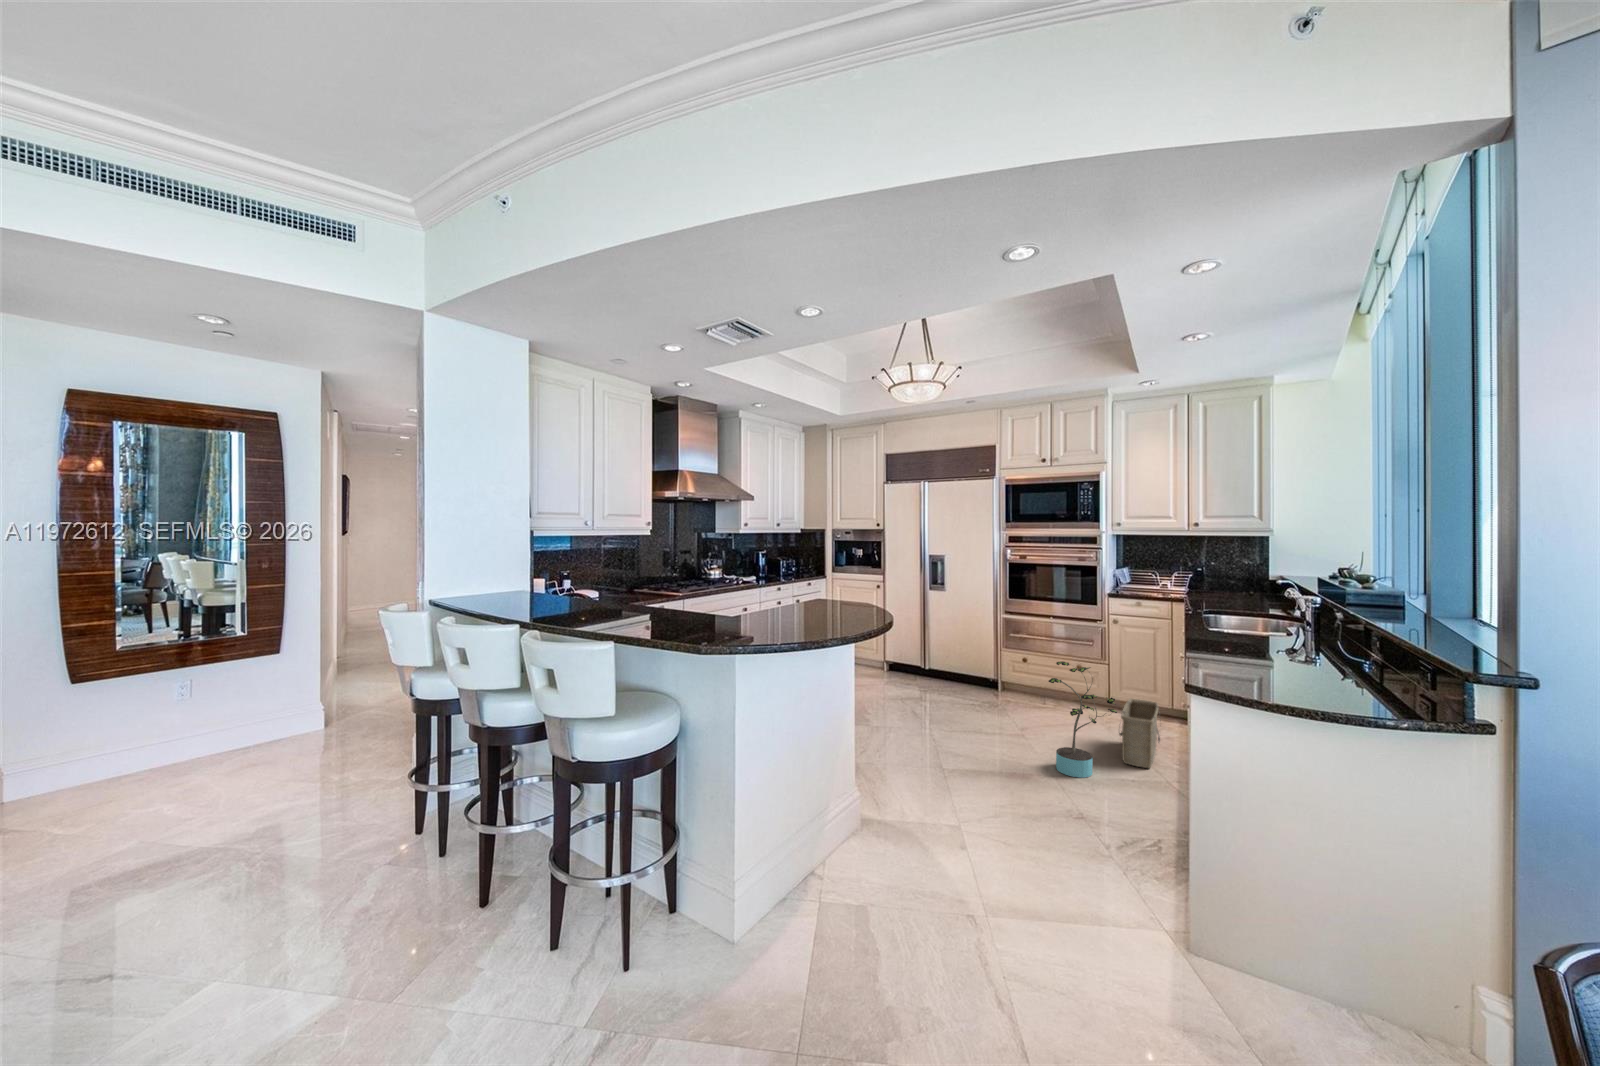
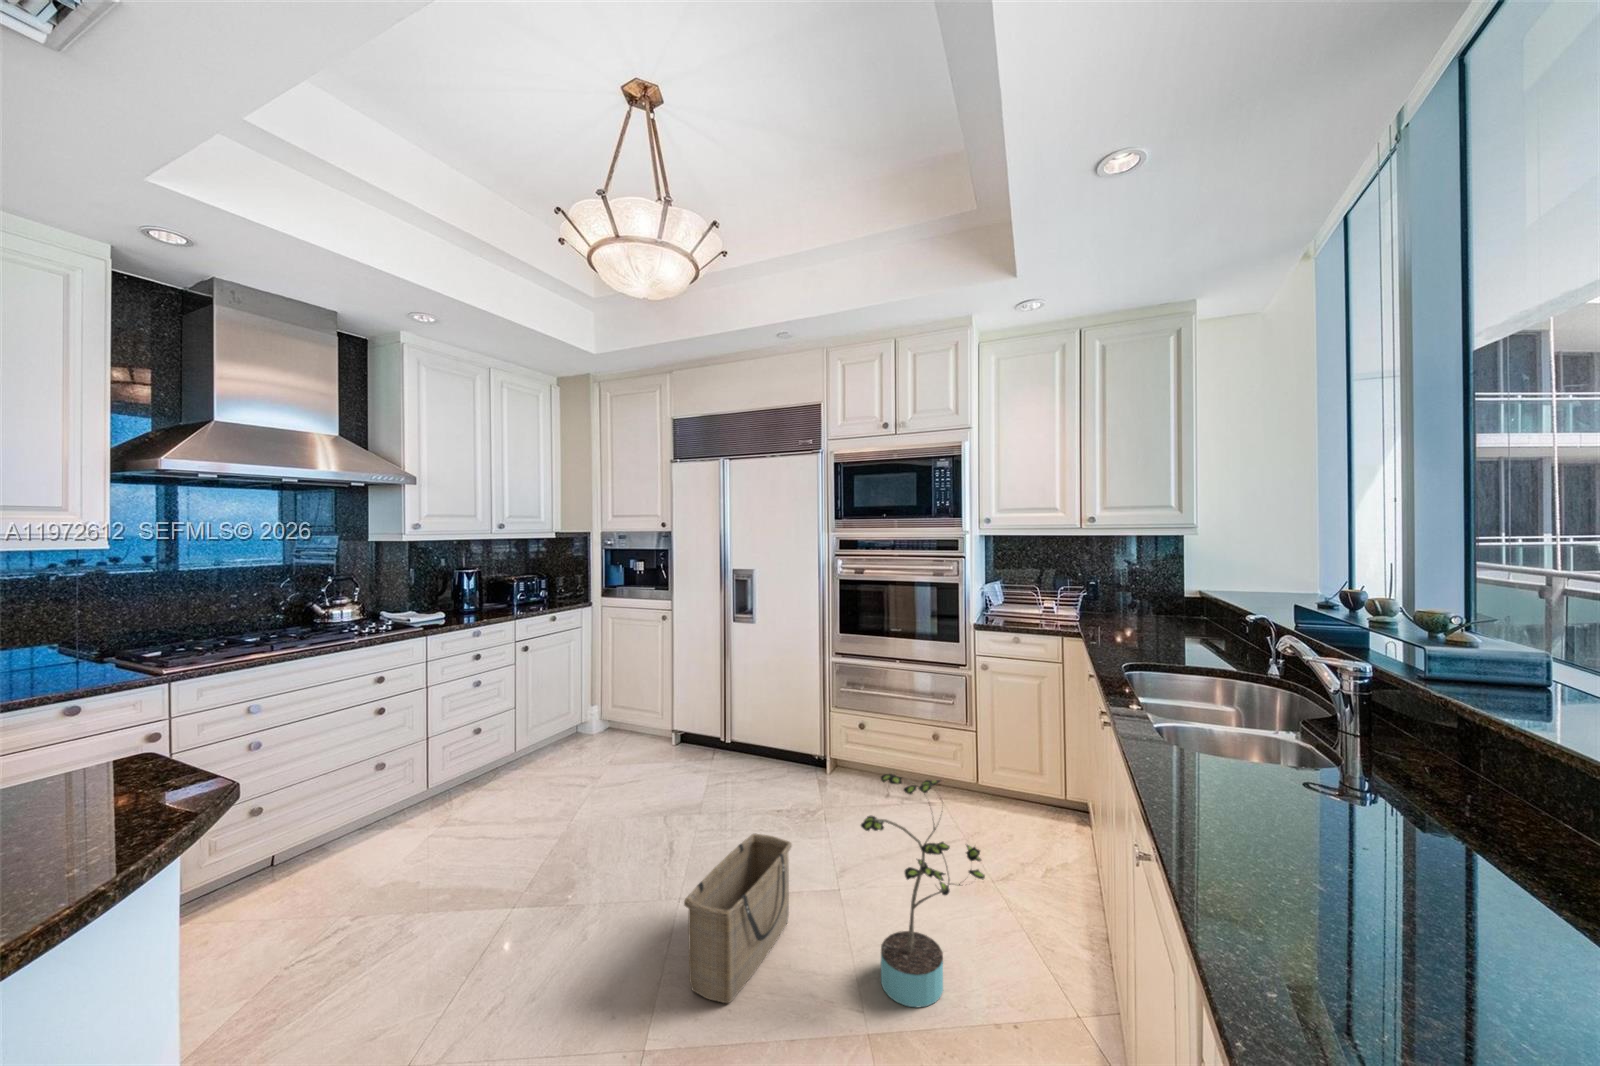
basket: present [1119,699,1160,768] -> present [684,834,792,1003]

